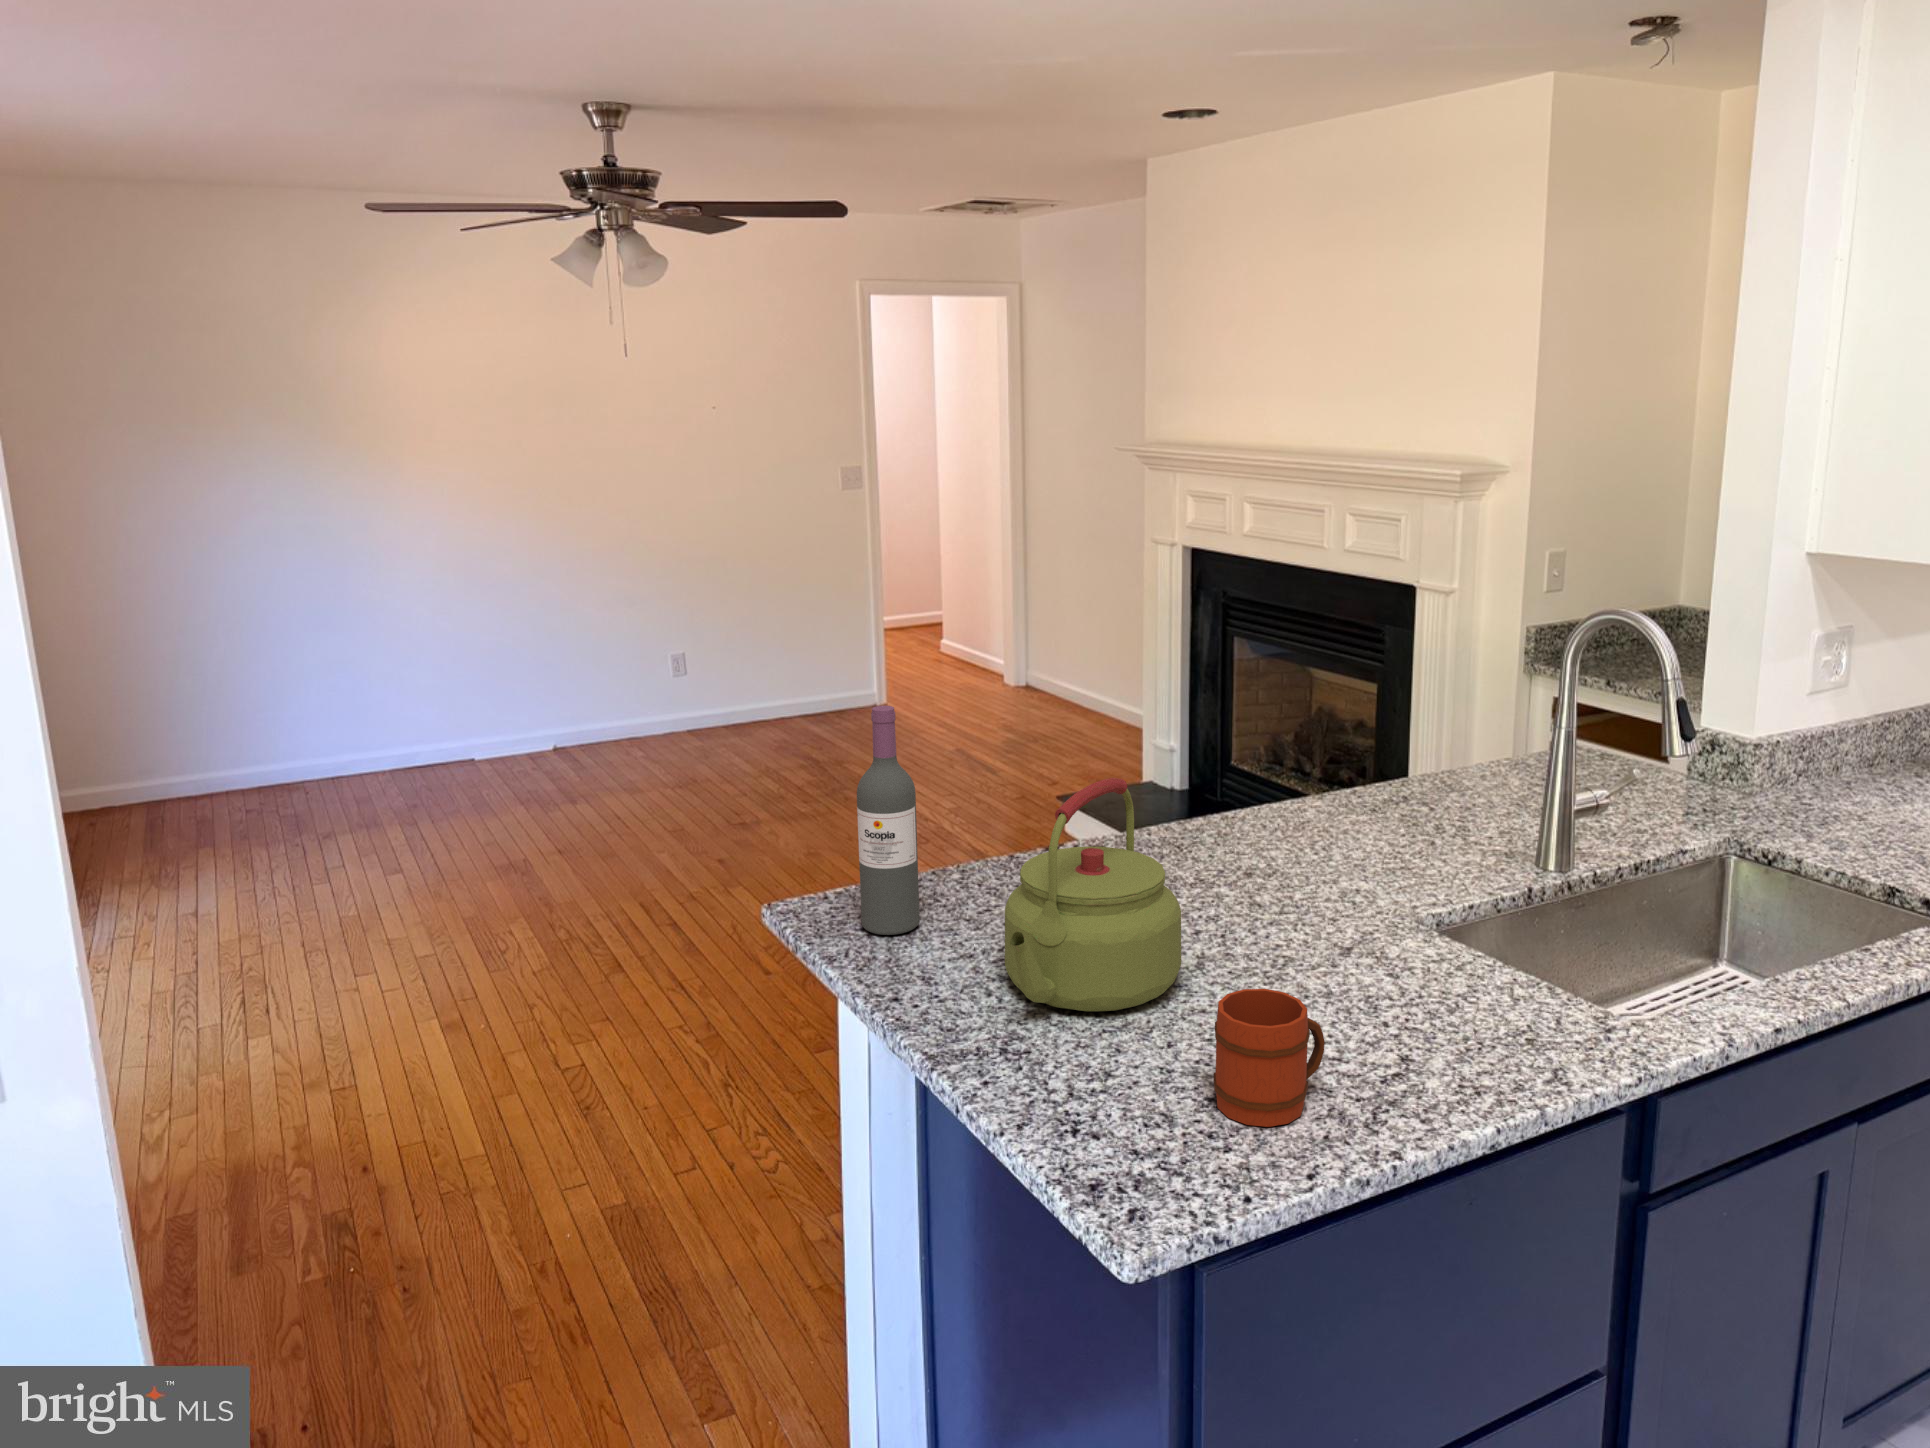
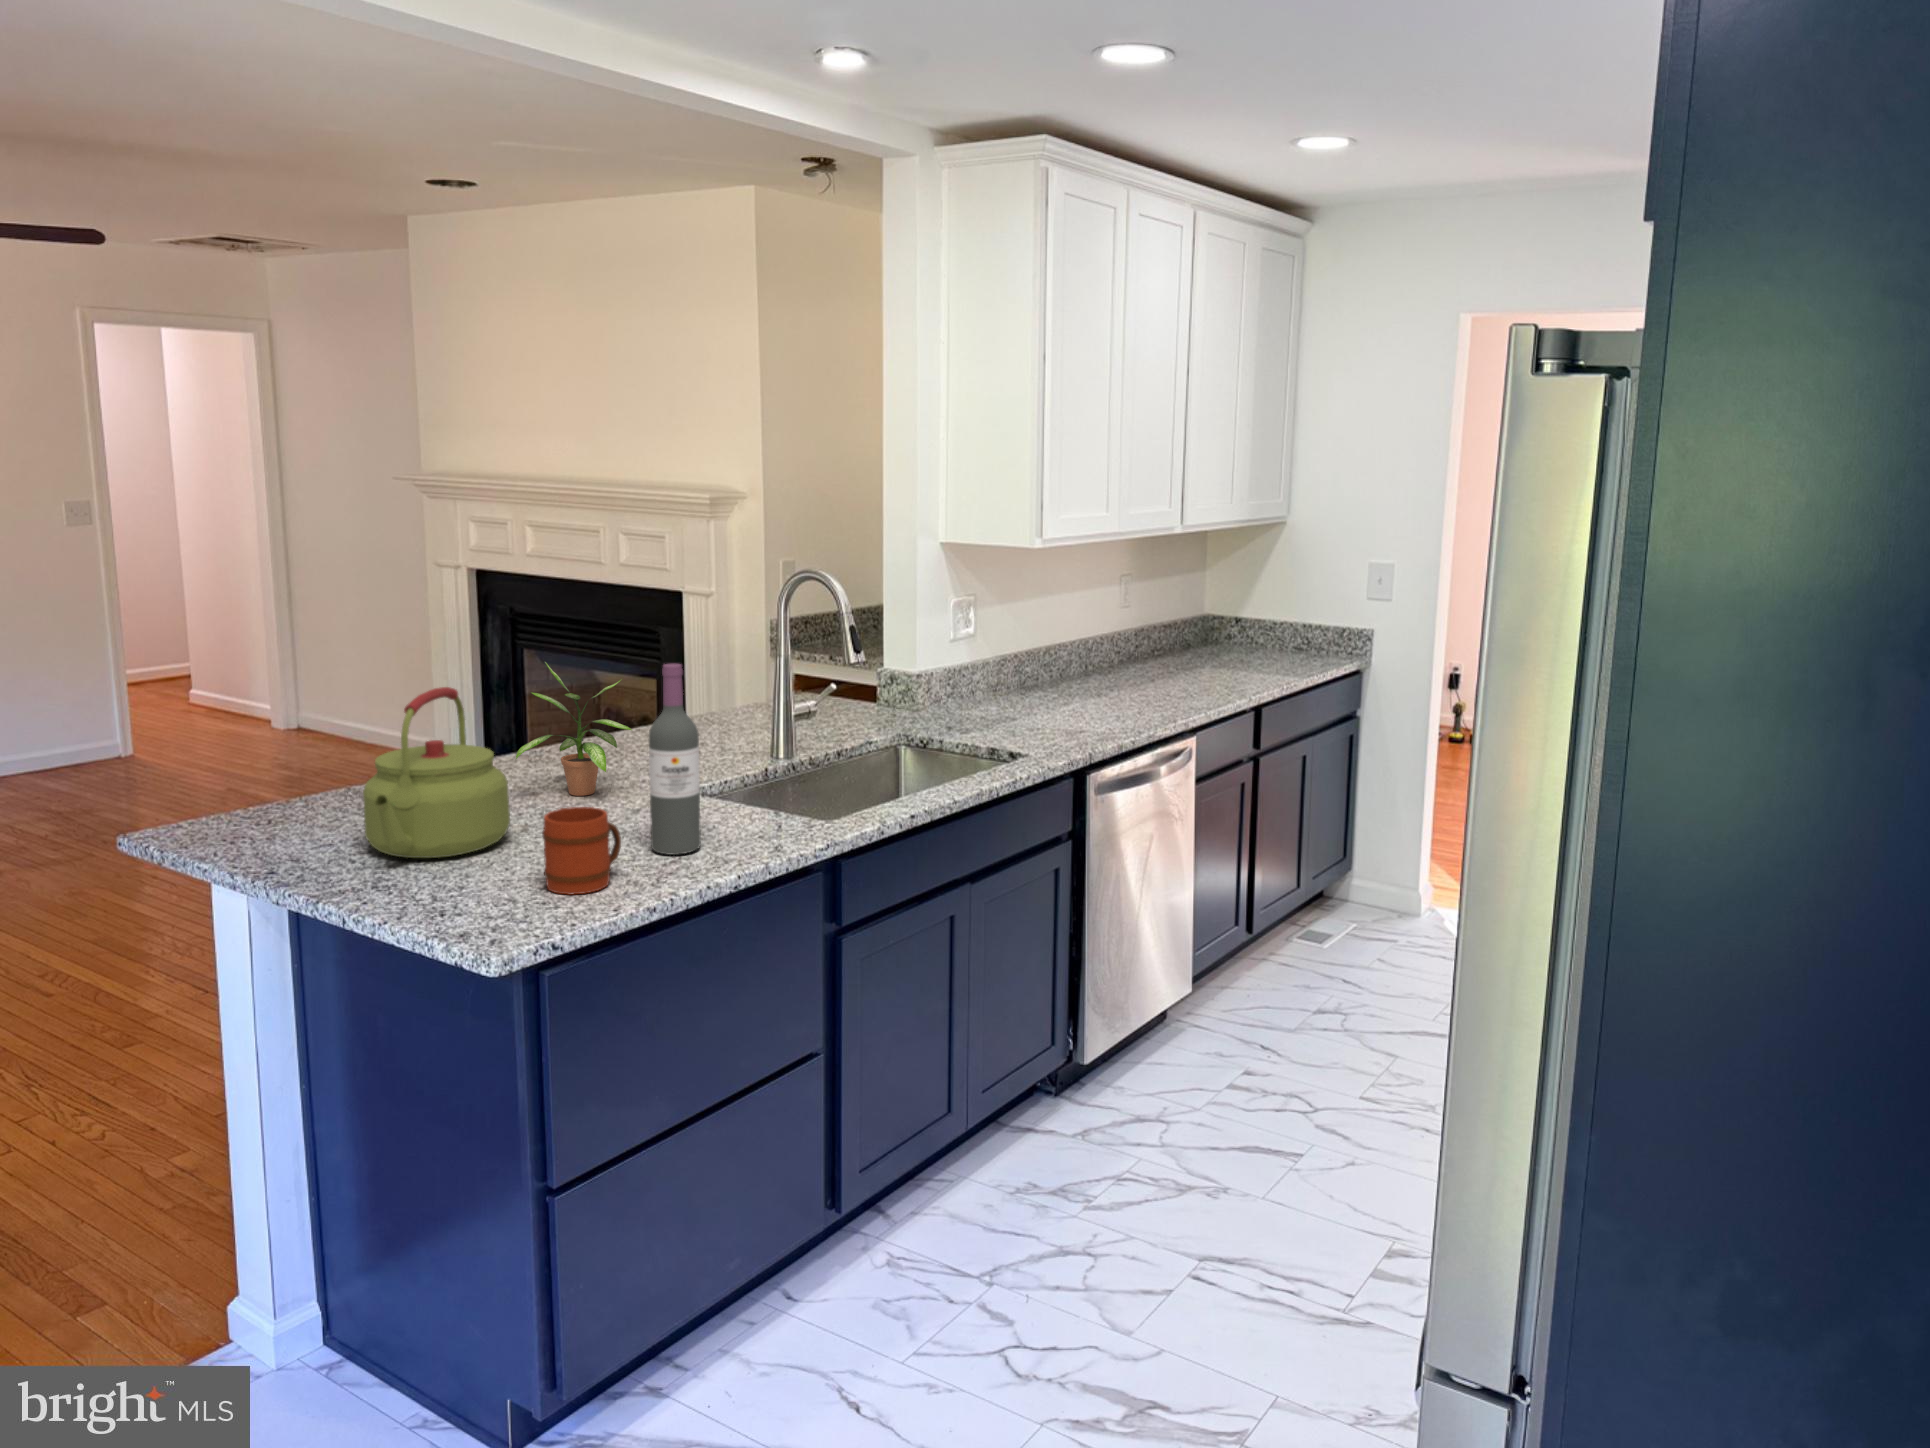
wine bottle: present [857,706,920,935] -> present [649,664,701,855]
potted plant: none [1197,733,1352,914] -> present [516,662,632,796]

